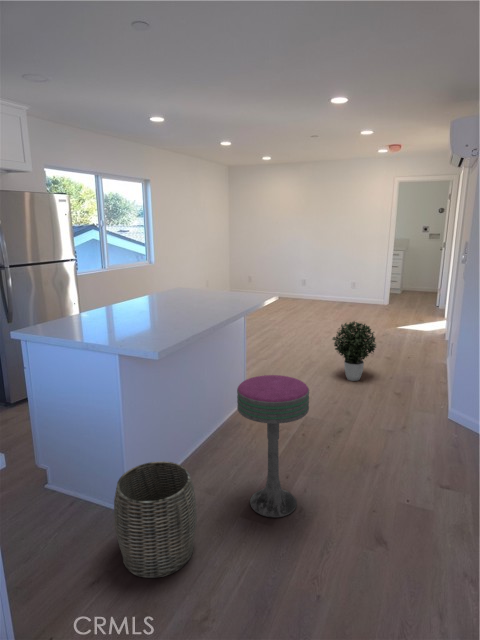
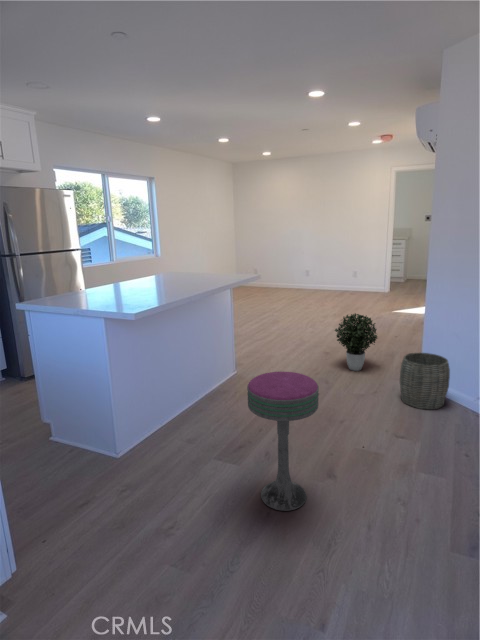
woven basket: present [114,461,197,578] -> present [400,353,450,409]

